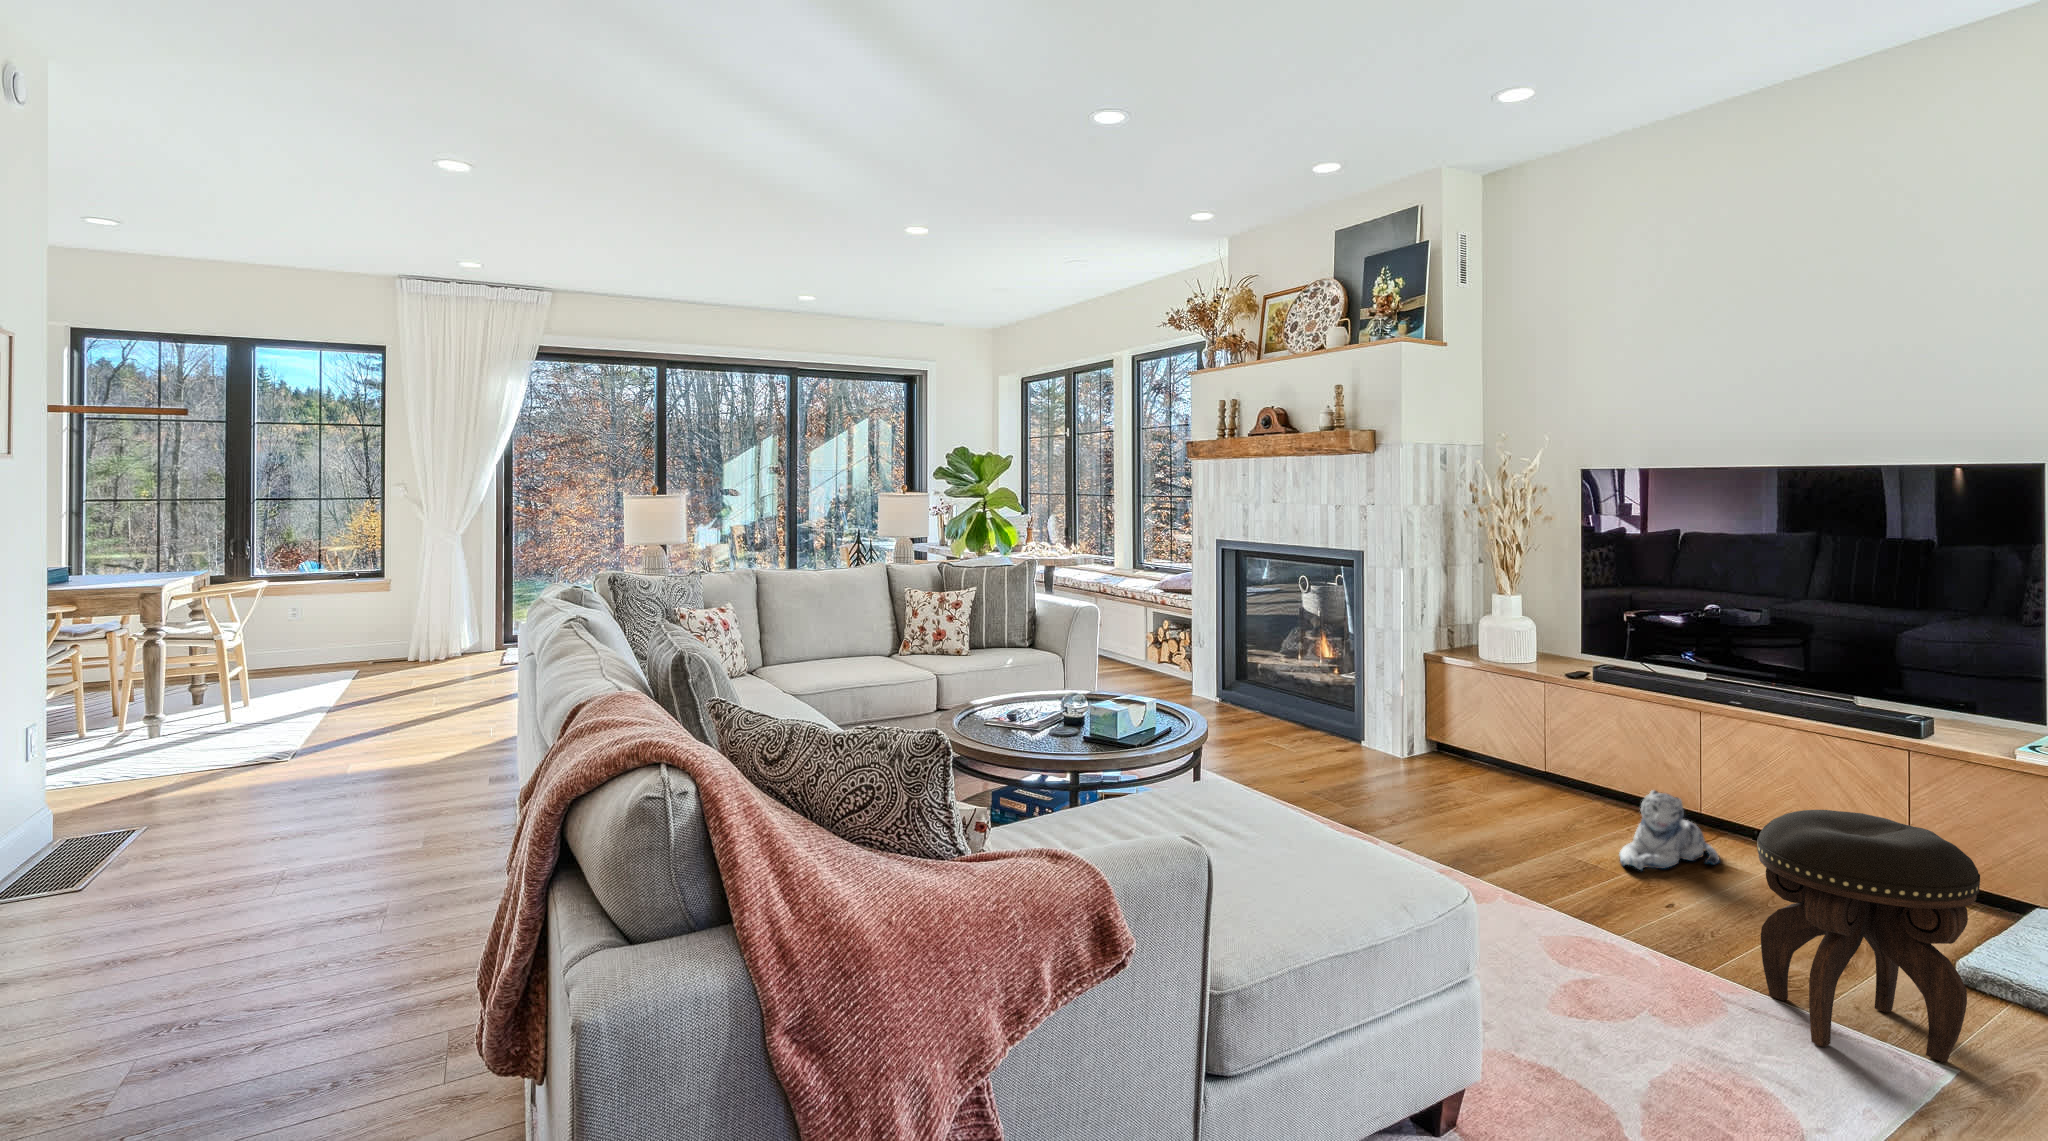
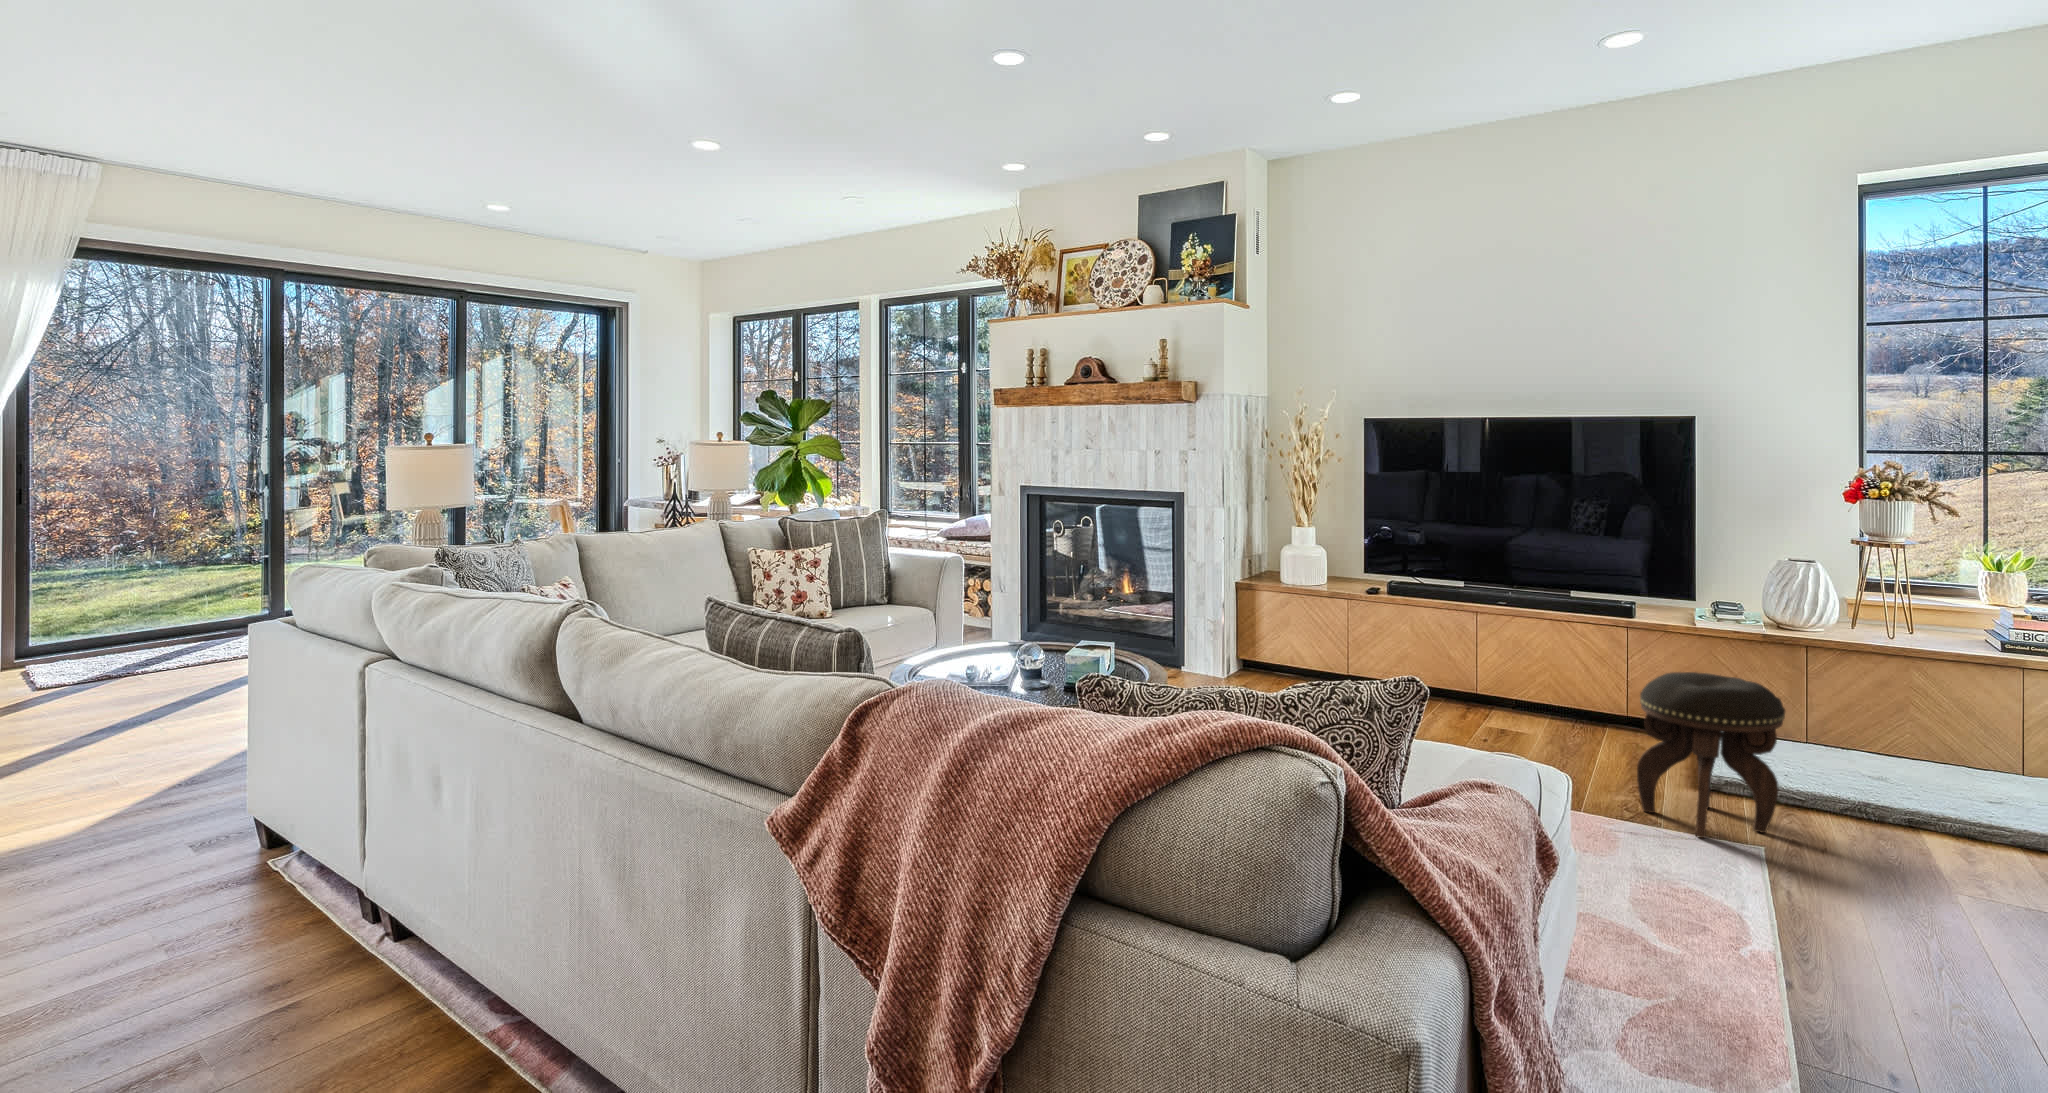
plush toy: present [1619,790,1719,870] -> none [1459,674,1521,738]

